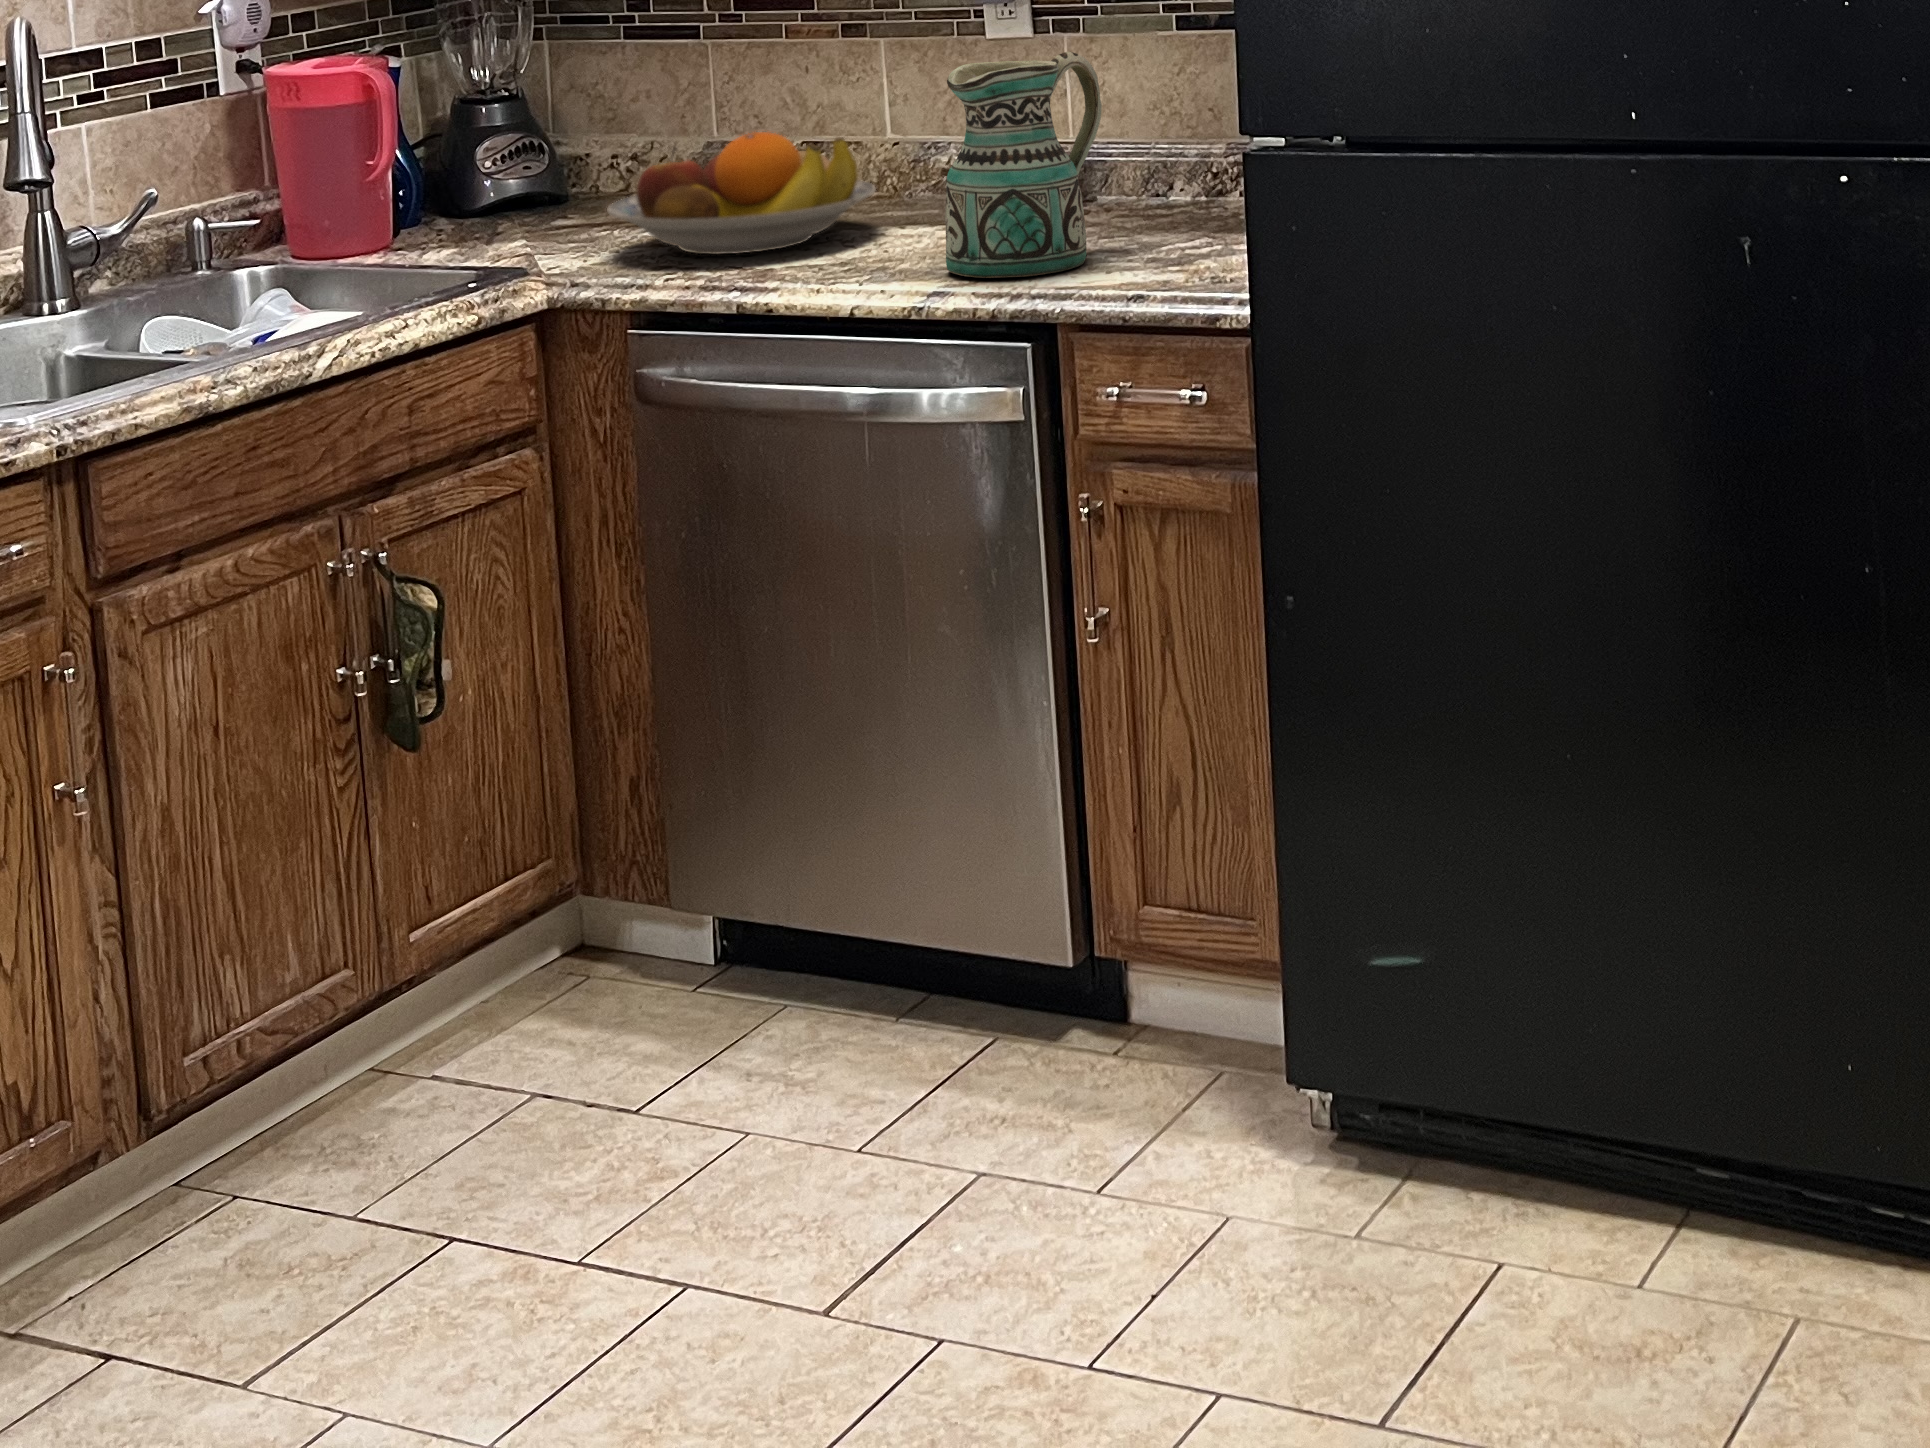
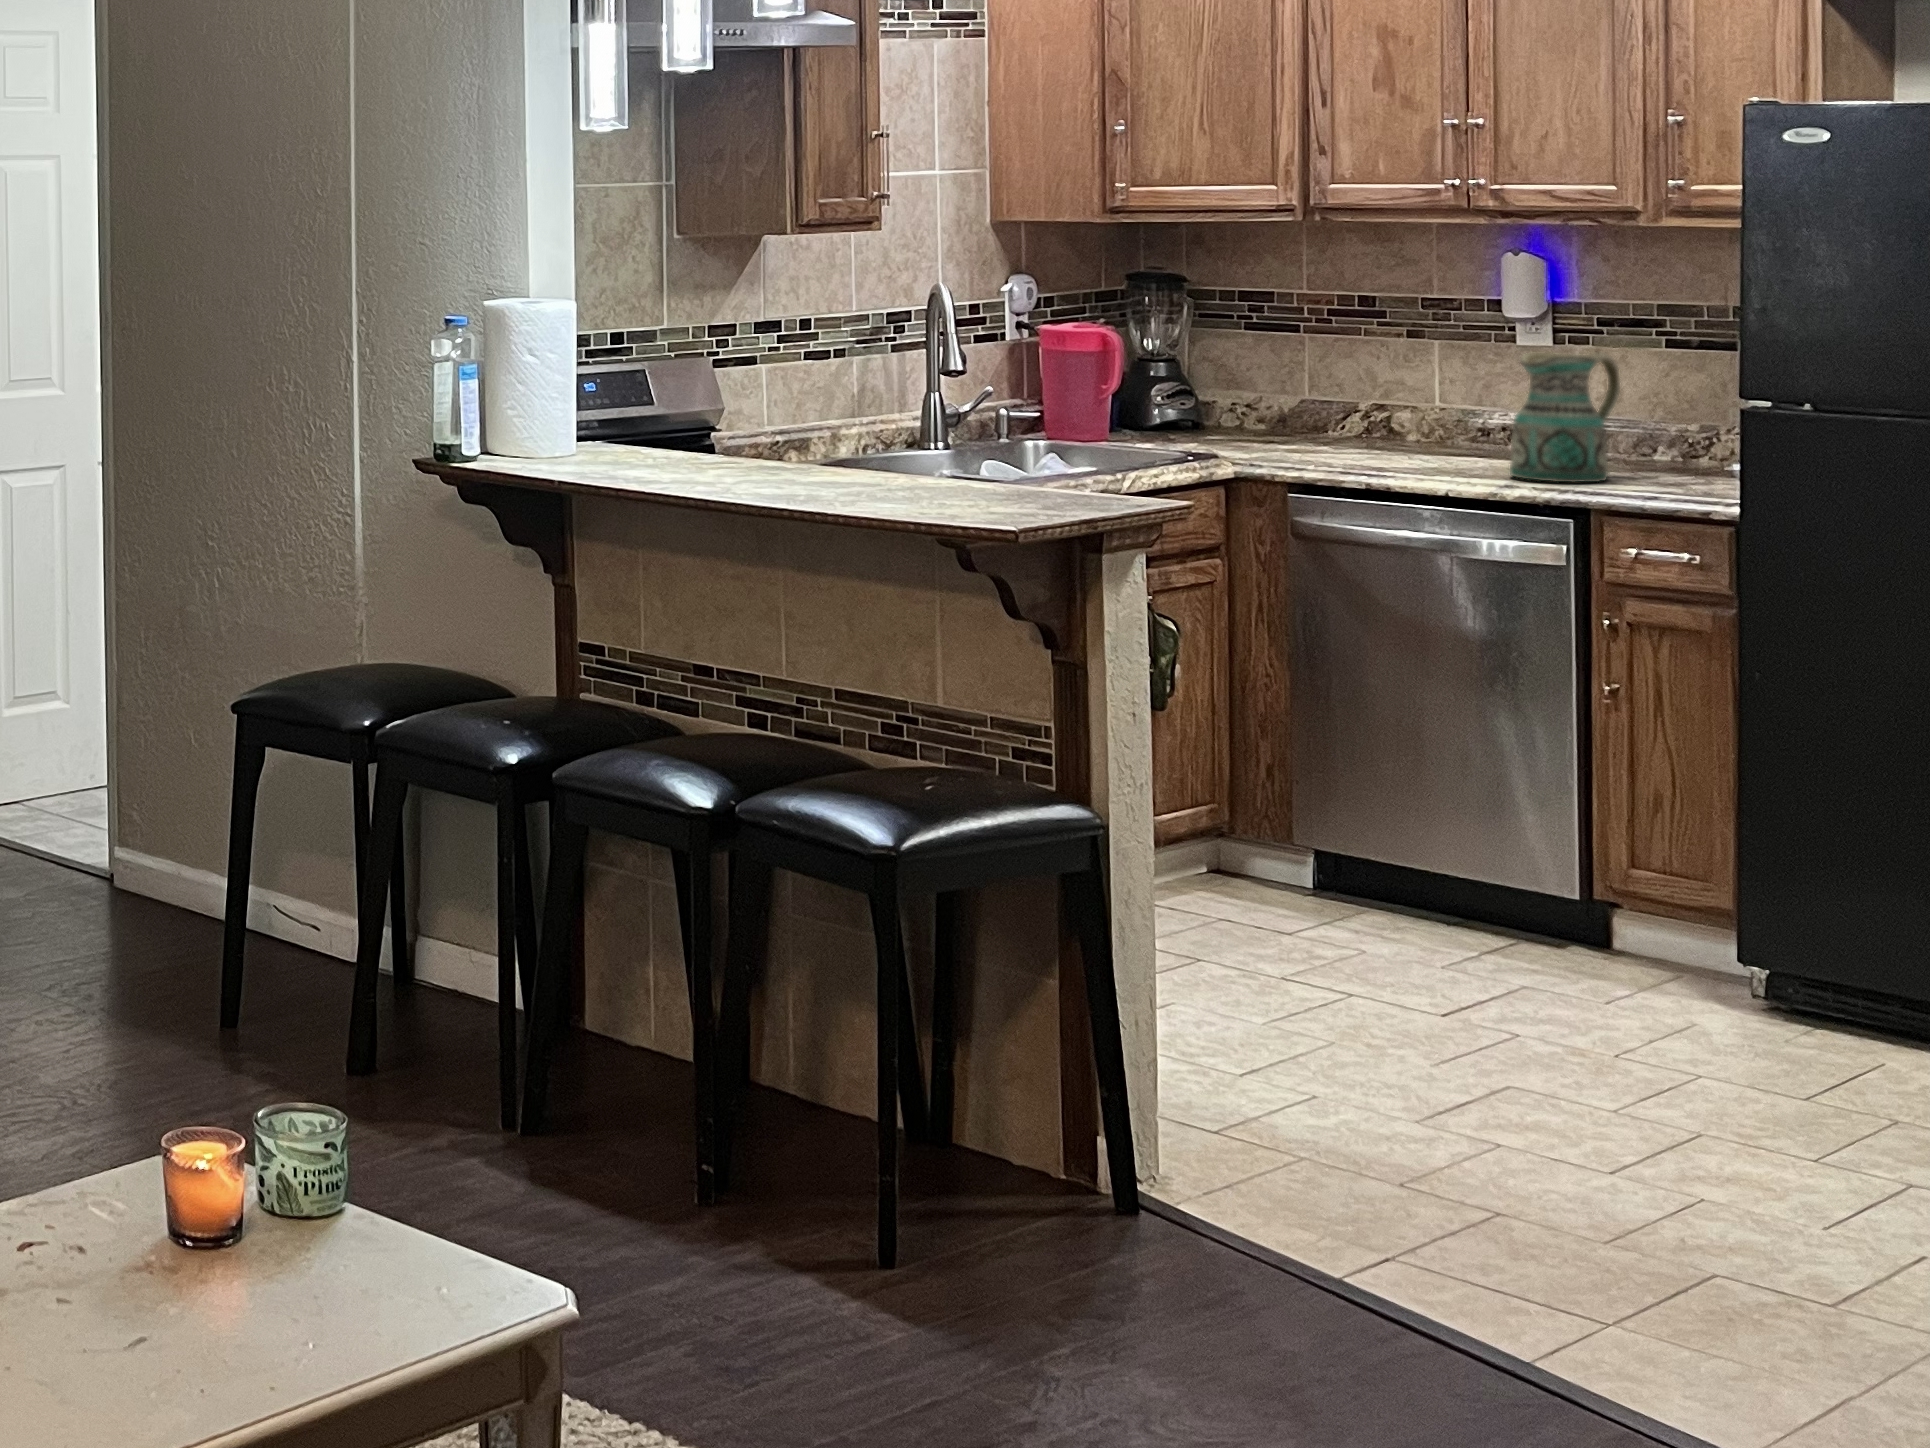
fruit bowl: present [607,132,875,254] -> none [1264,388,1445,460]

